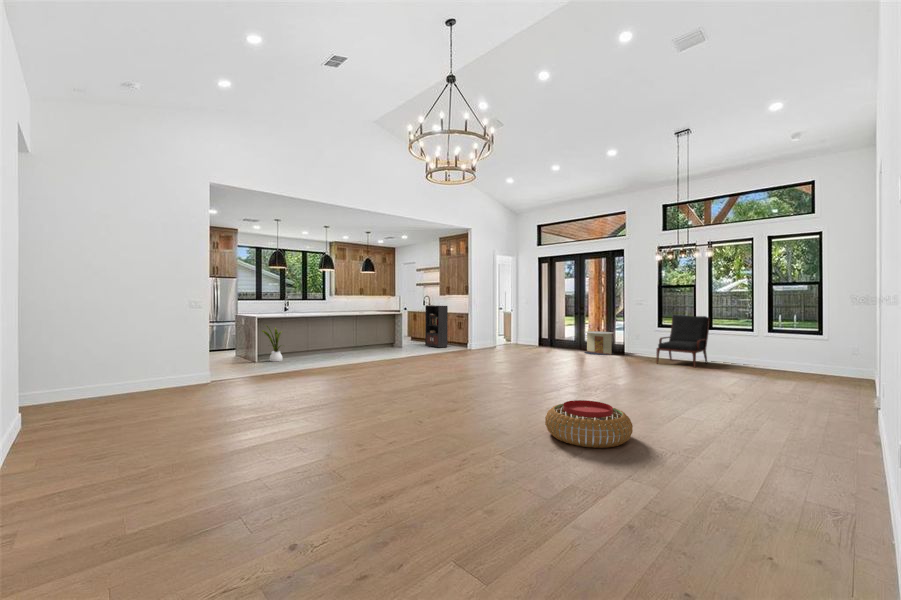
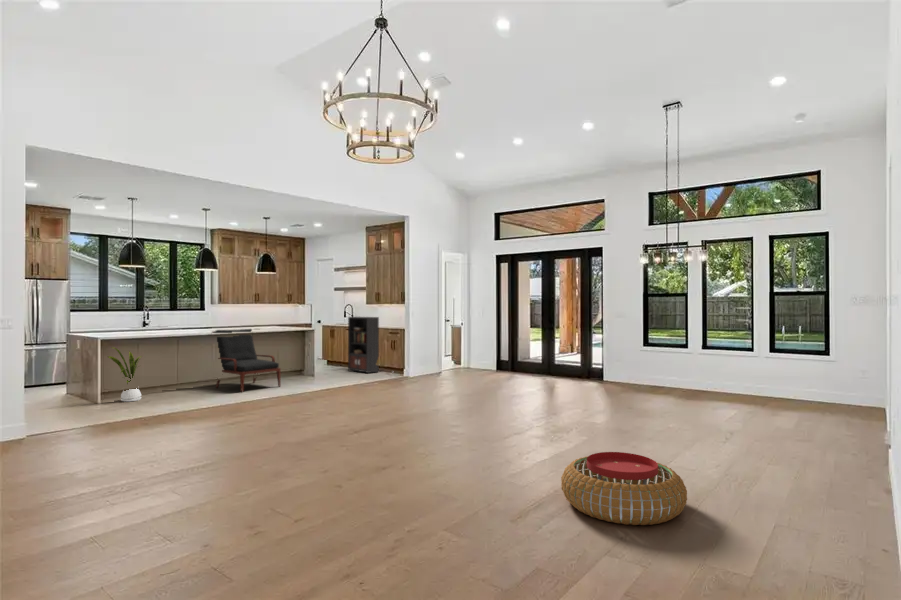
armchair: present [656,315,710,367] -> present [212,329,281,392]
side table: present [585,331,614,355] -> none [555,348,591,377]

